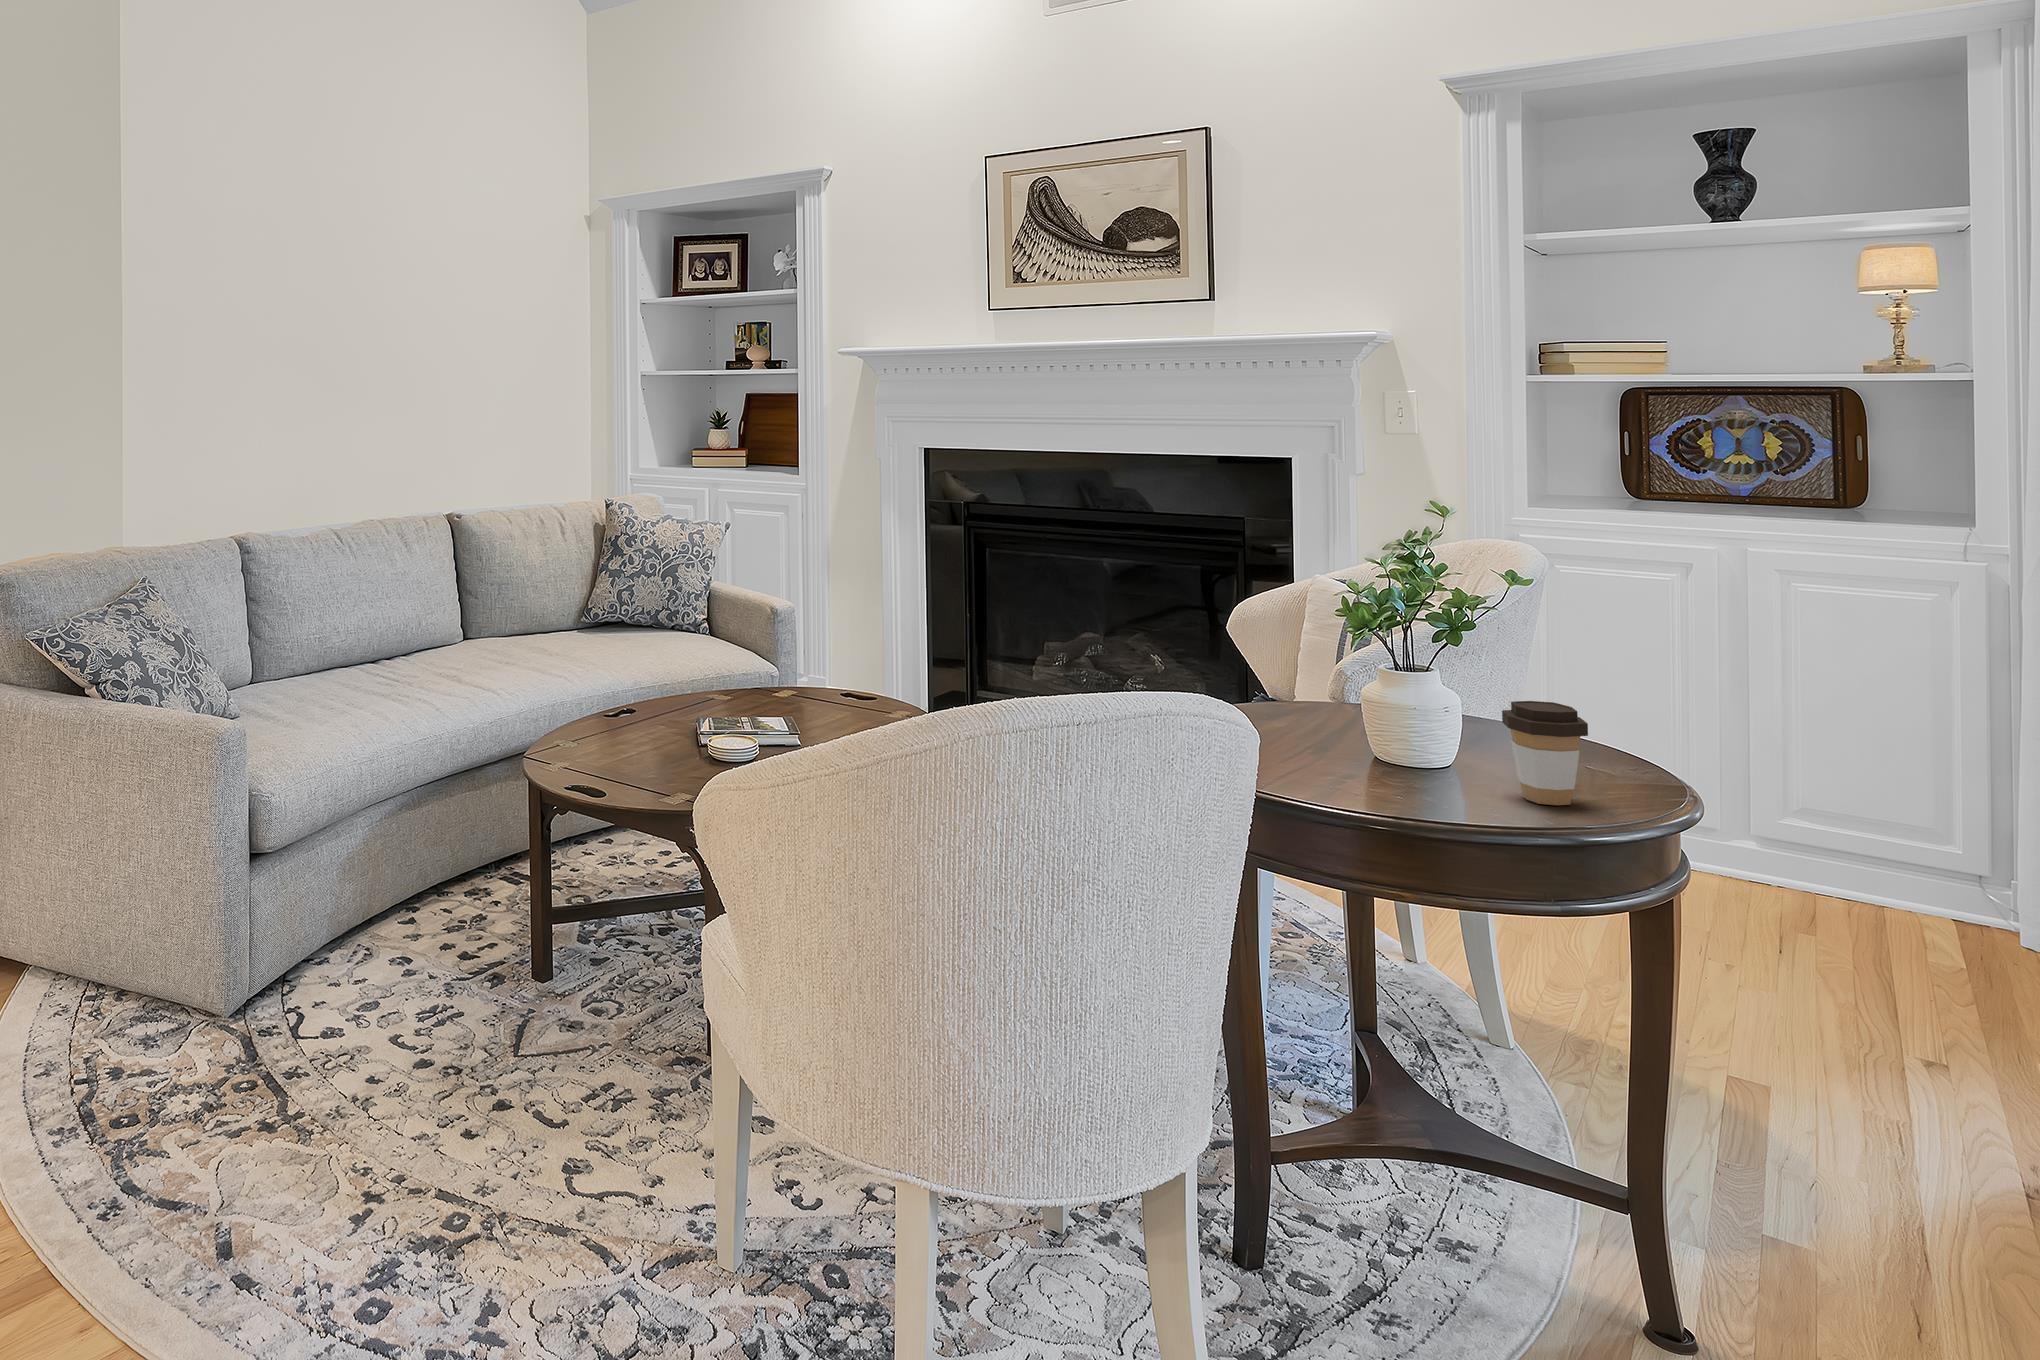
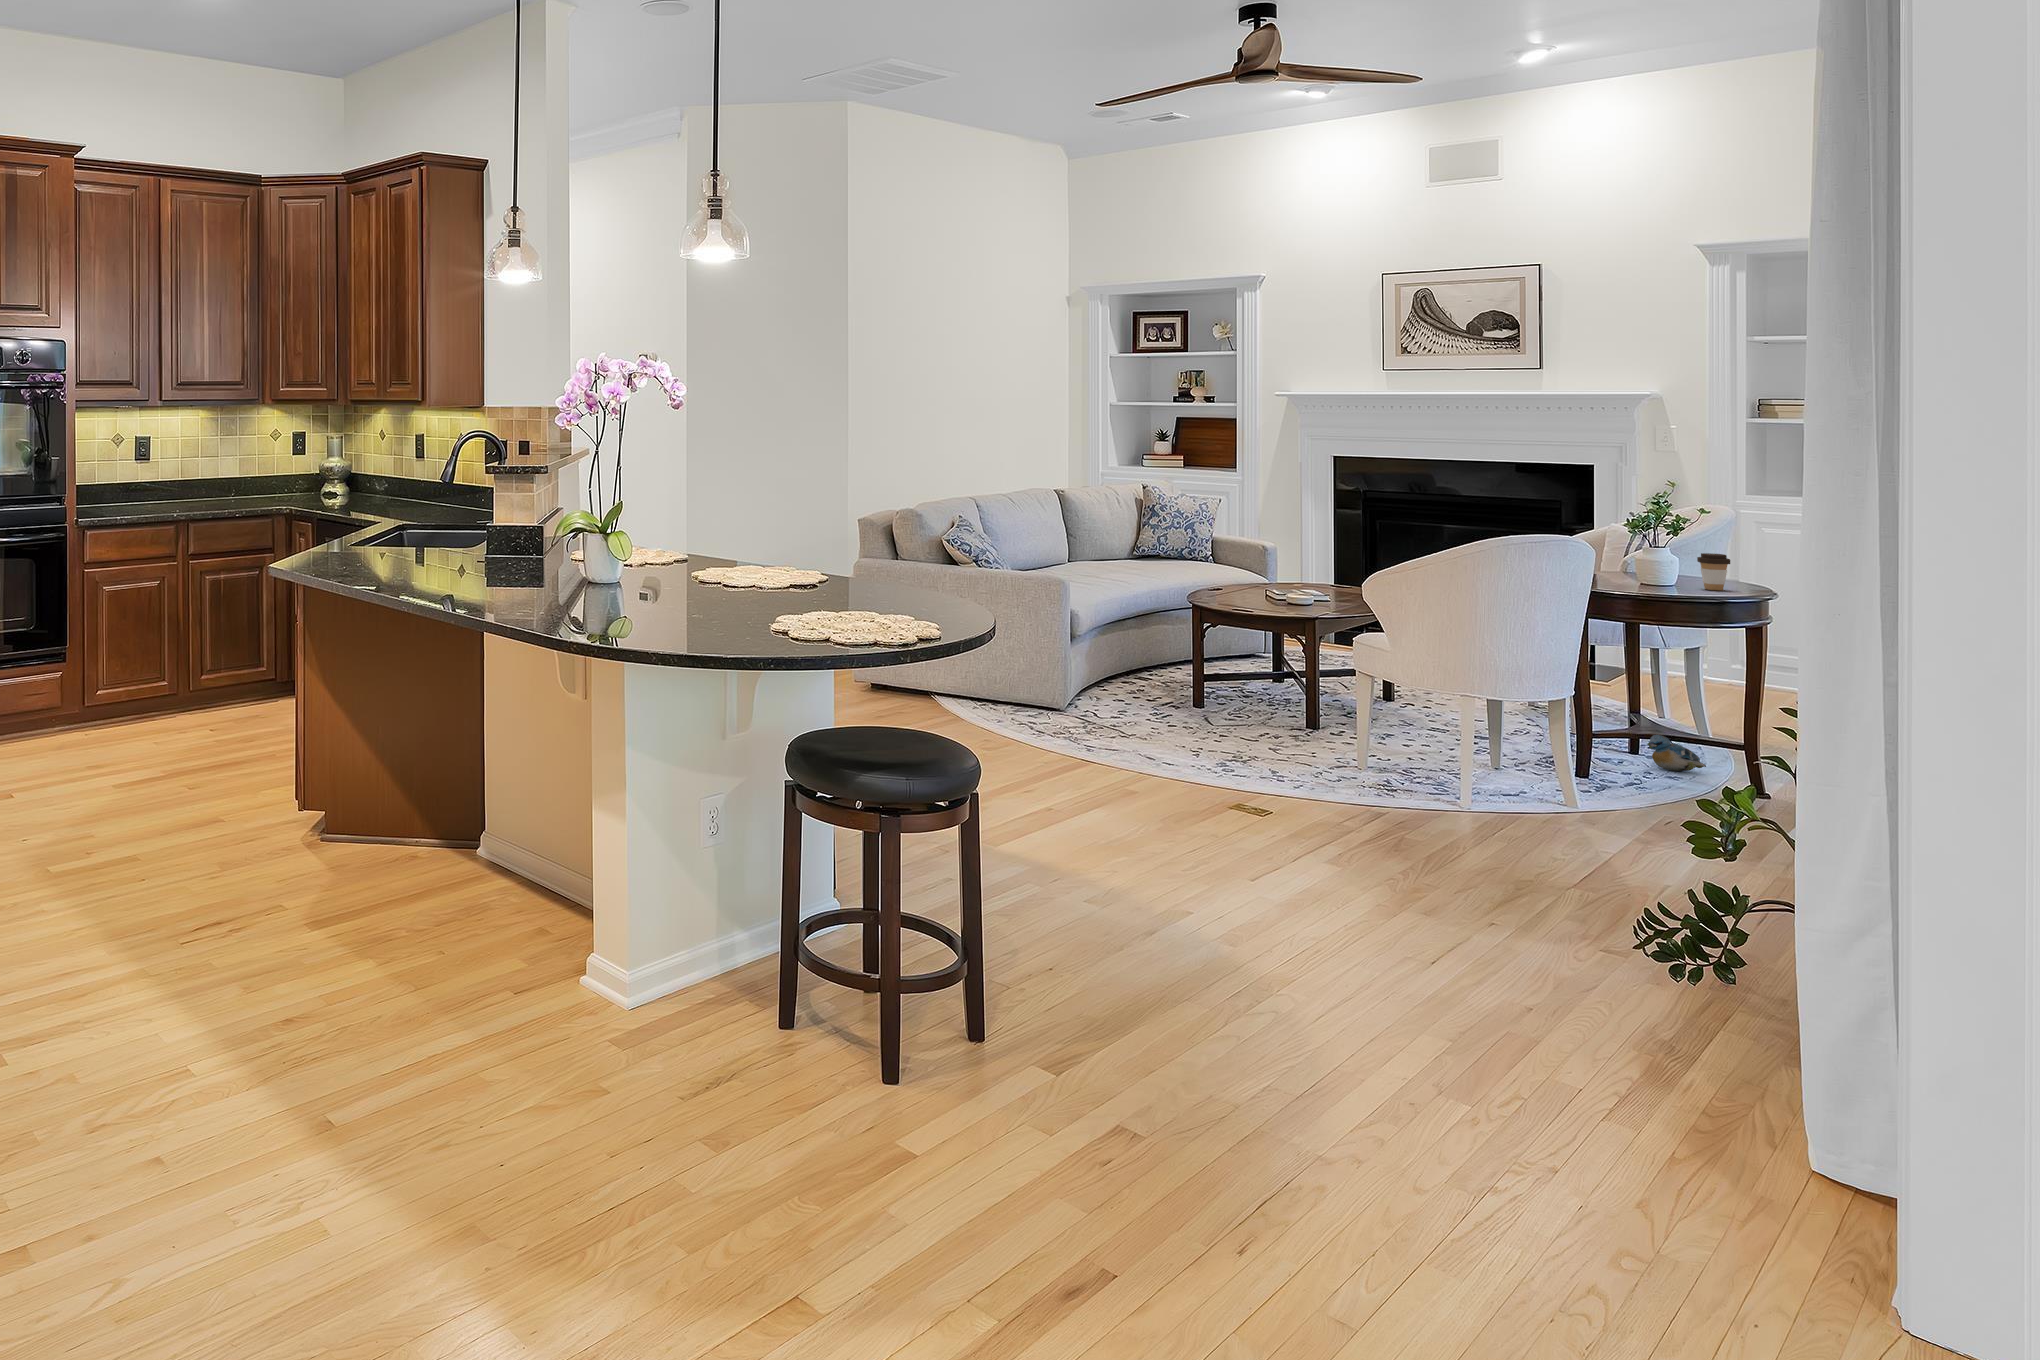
plush toy: none [1392,1154,1536,1257] -> present [1648,735,1706,771]

